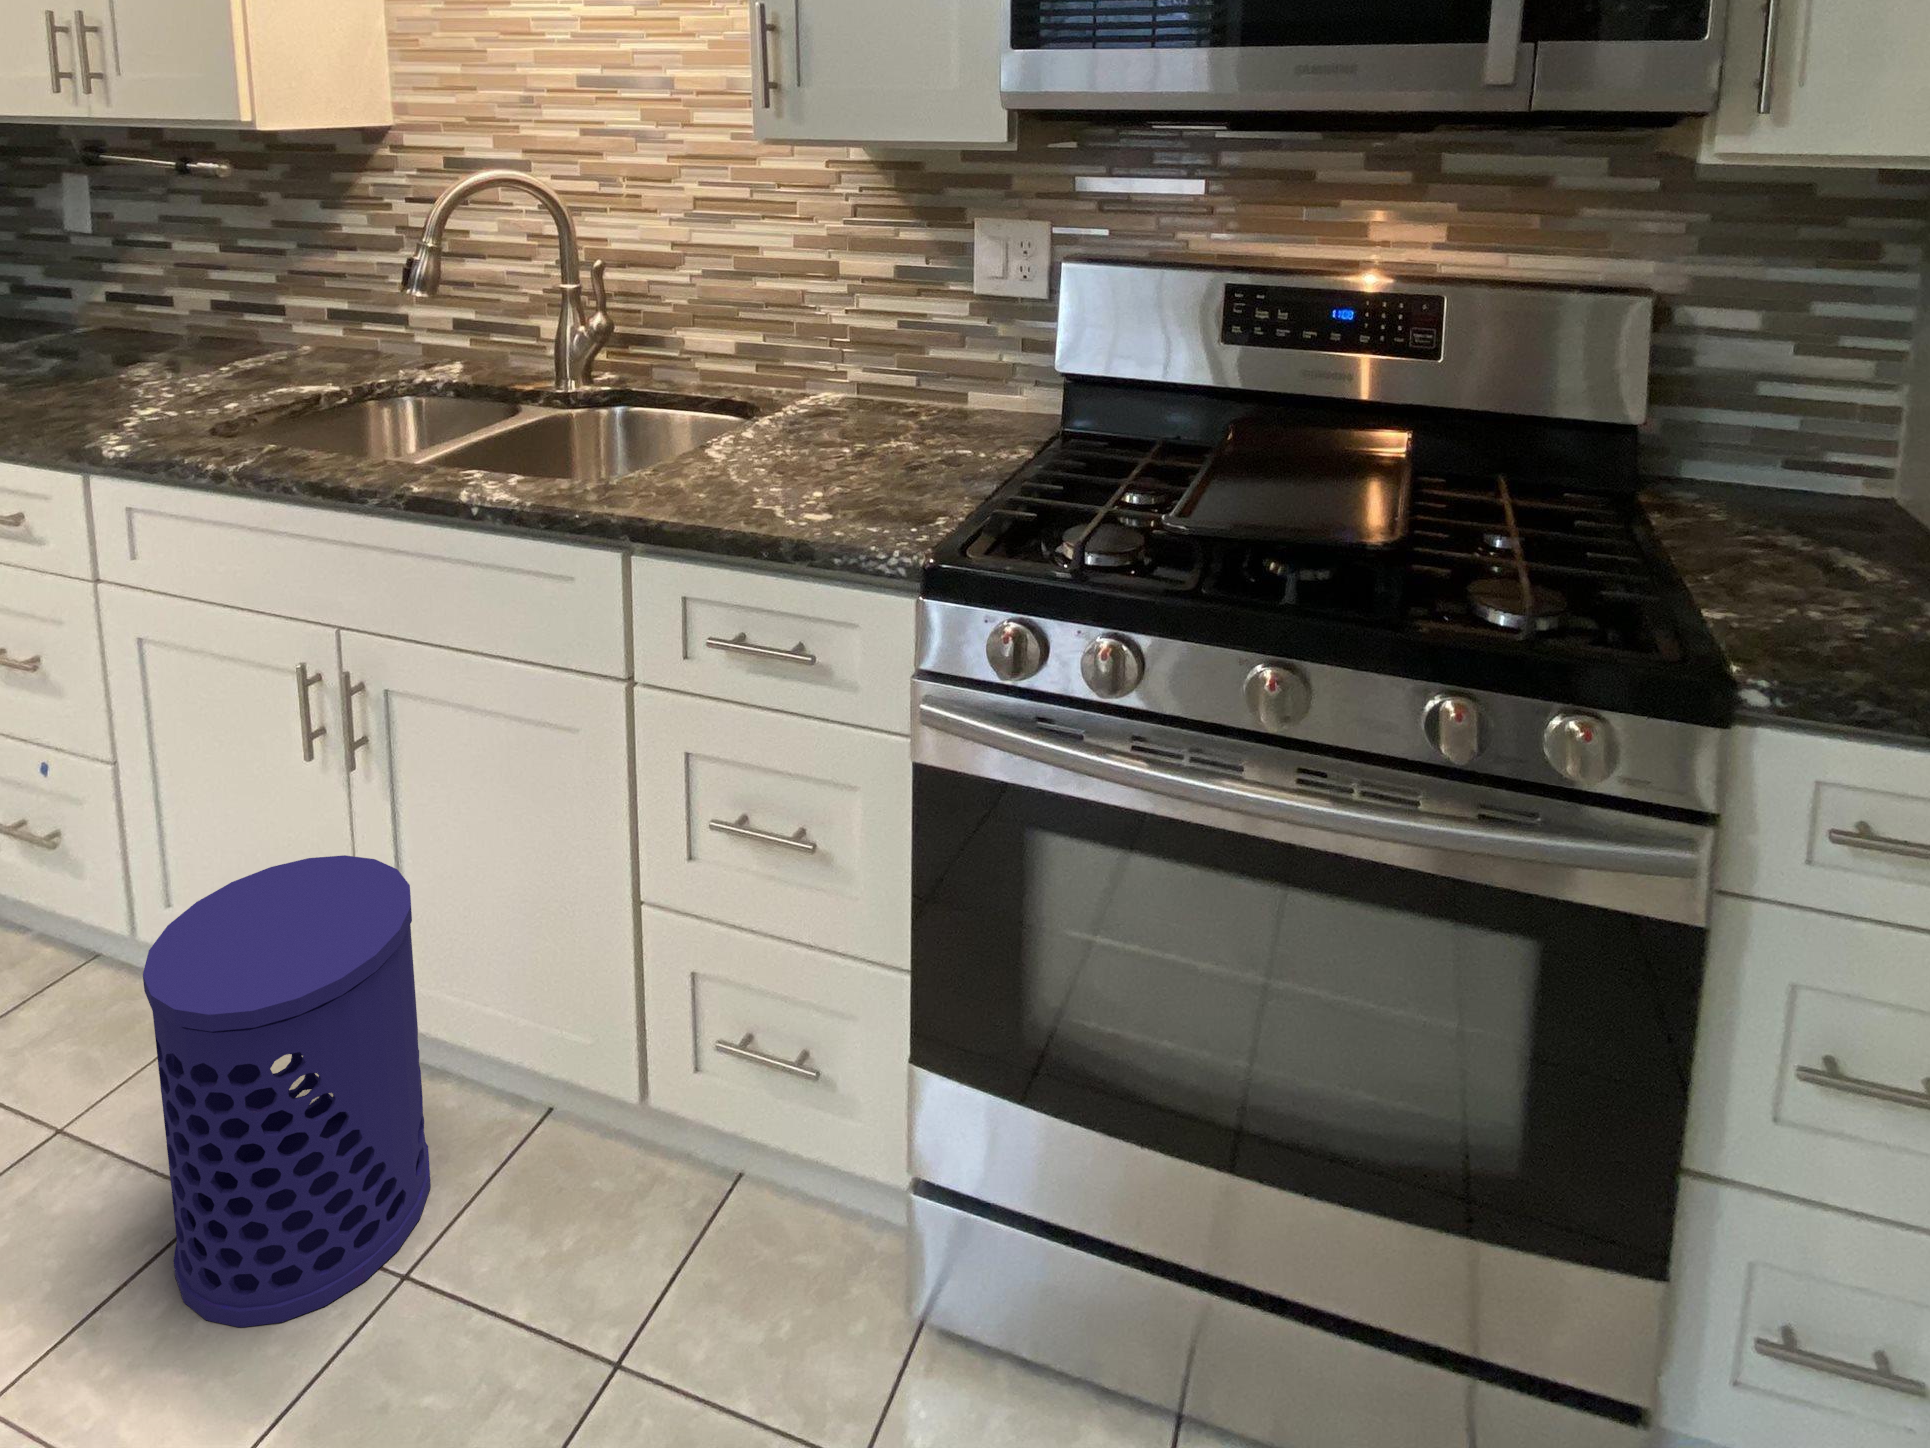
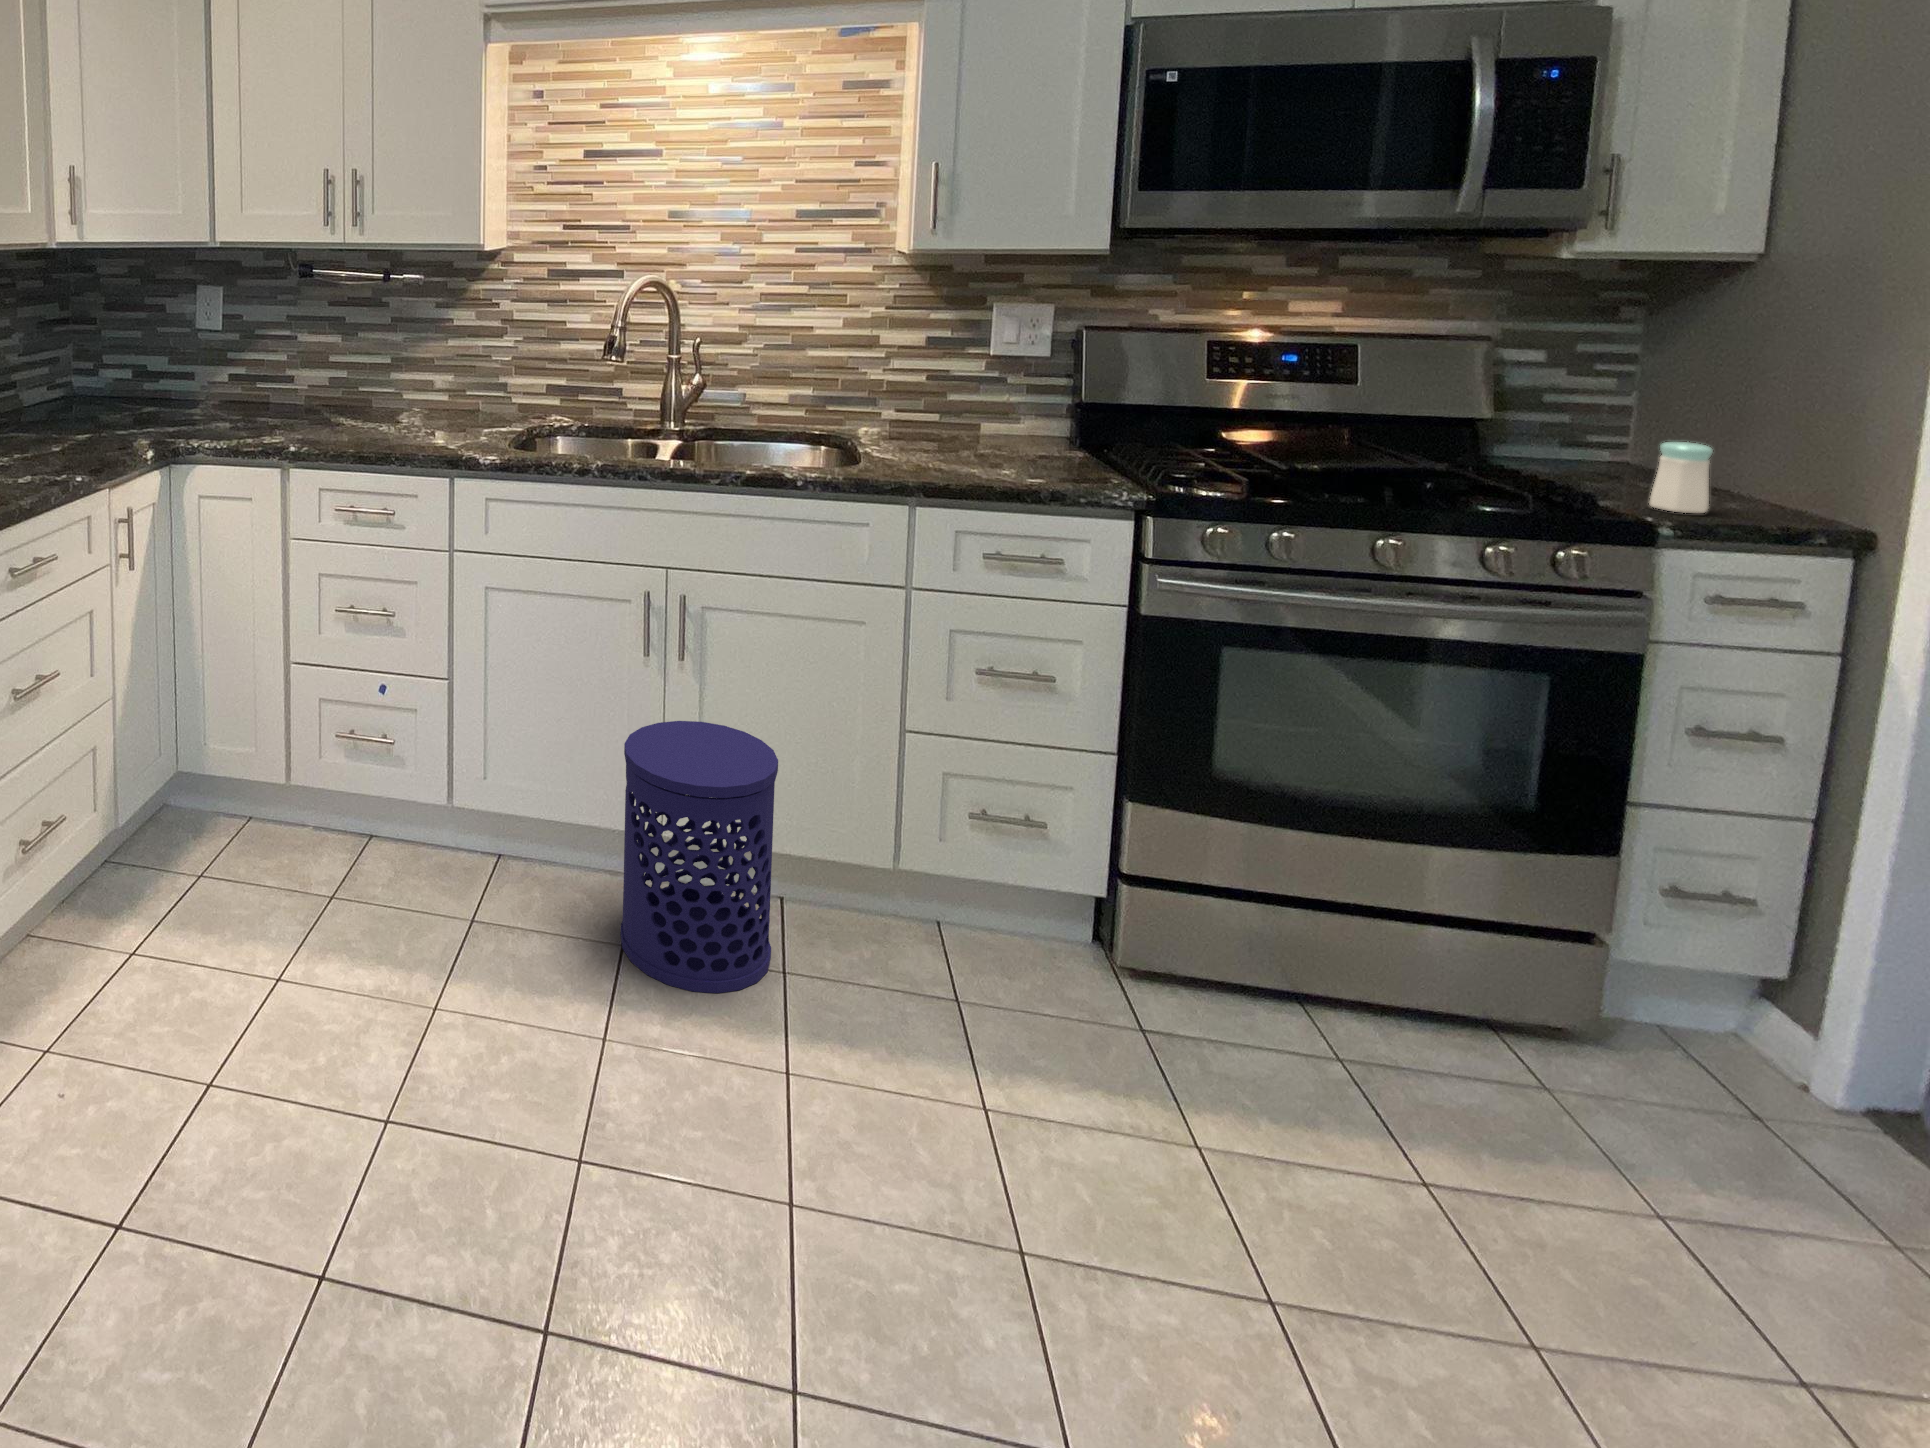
salt shaker: none [1786,501,1887,638] -> present [1650,442,1712,513]

